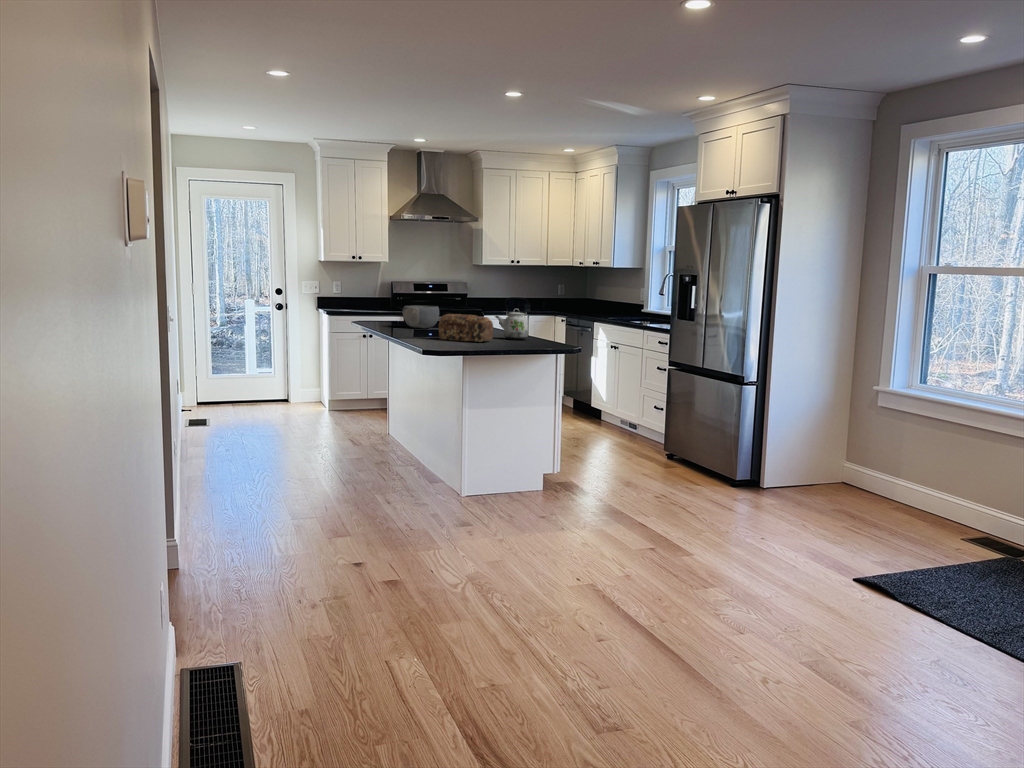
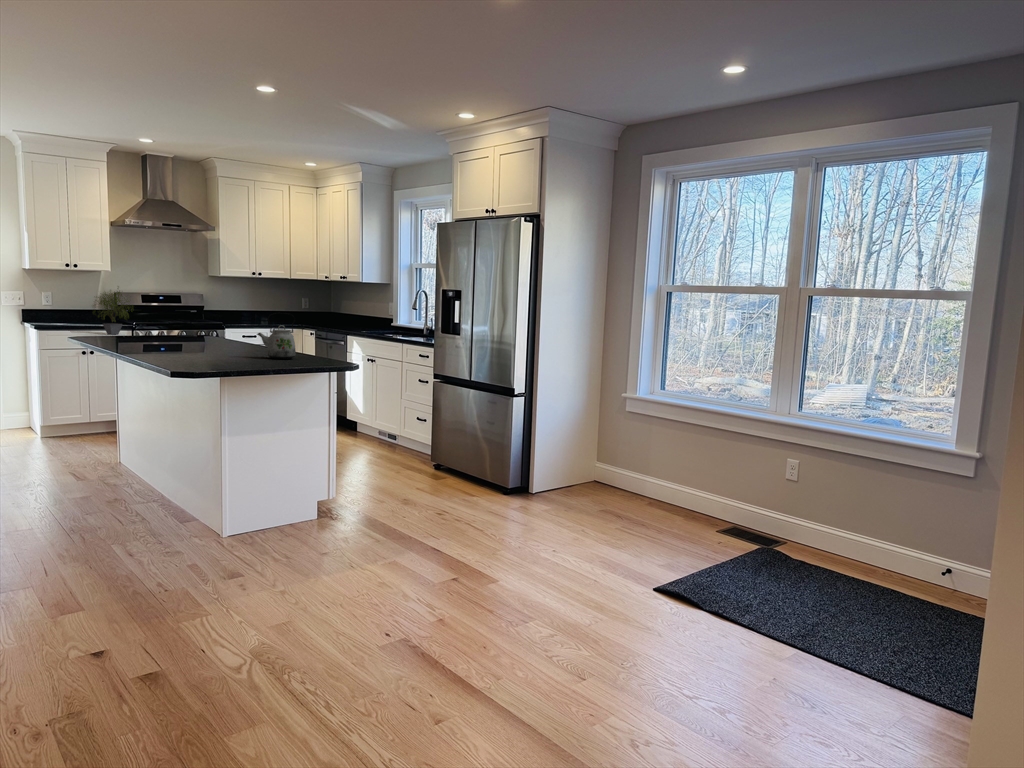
potted plant: none [368,275,406,318] -> present [97,291,129,335]
bowl: present [402,305,439,328] -> none [139,321,185,347]
bread loaf: present [439,314,493,342] -> none [192,332,259,364]

